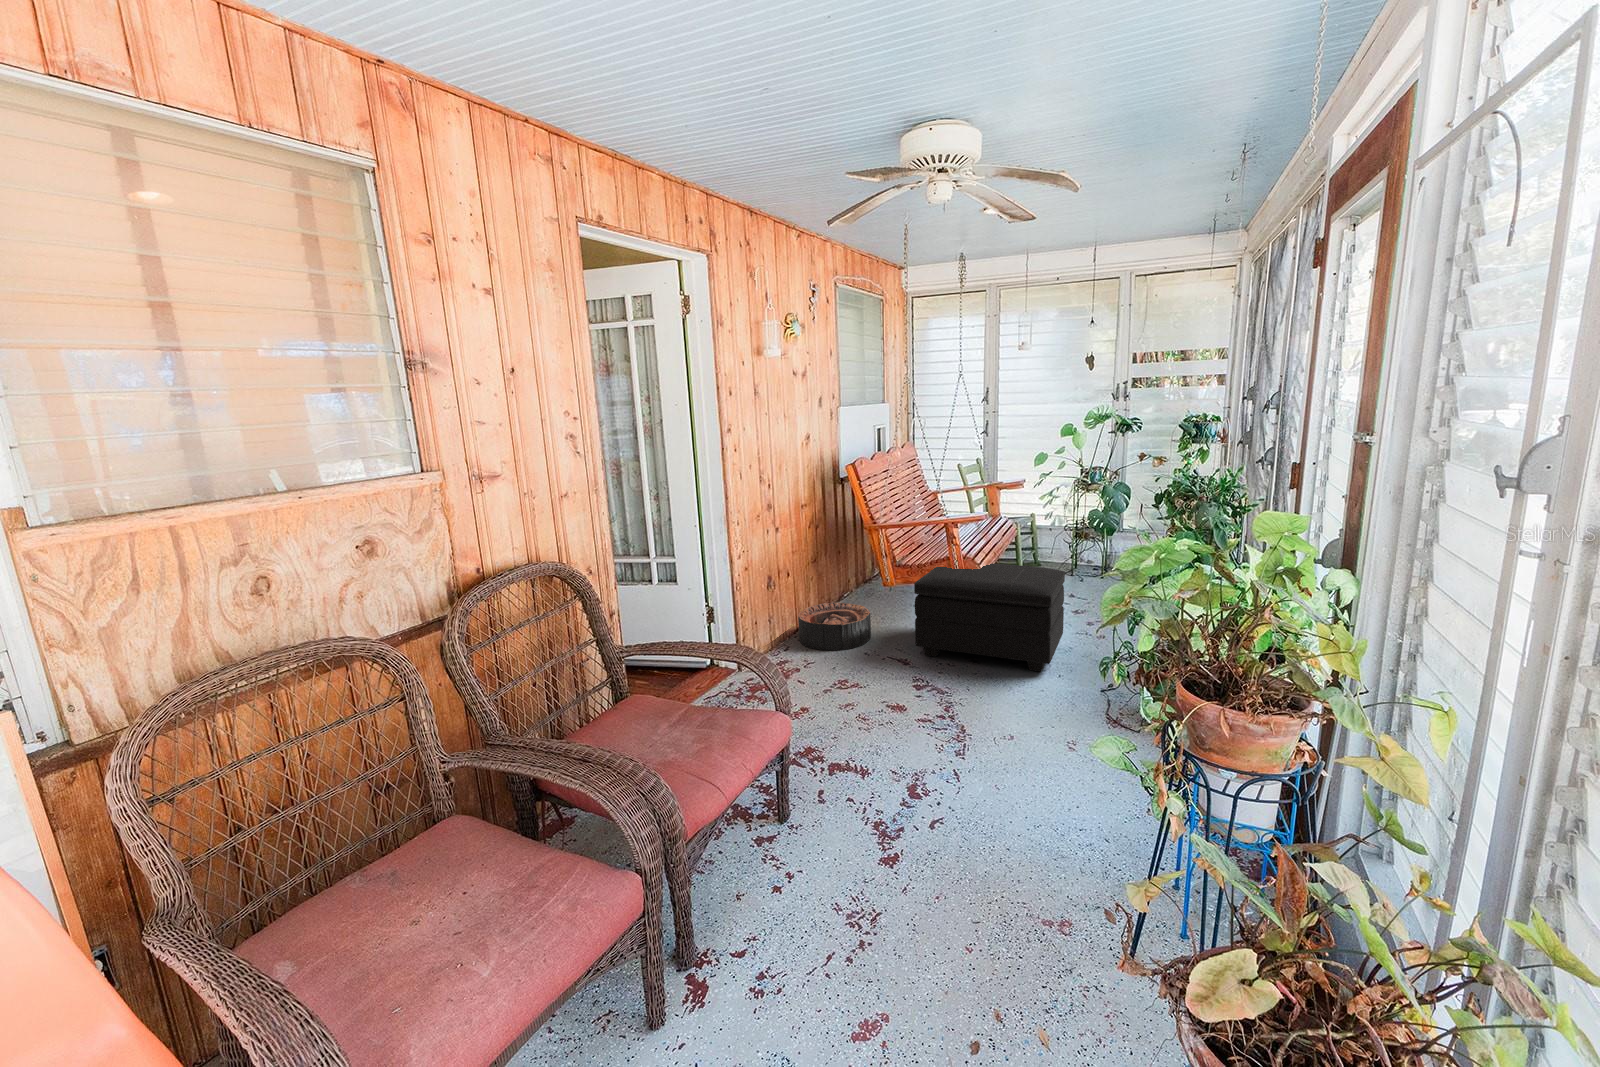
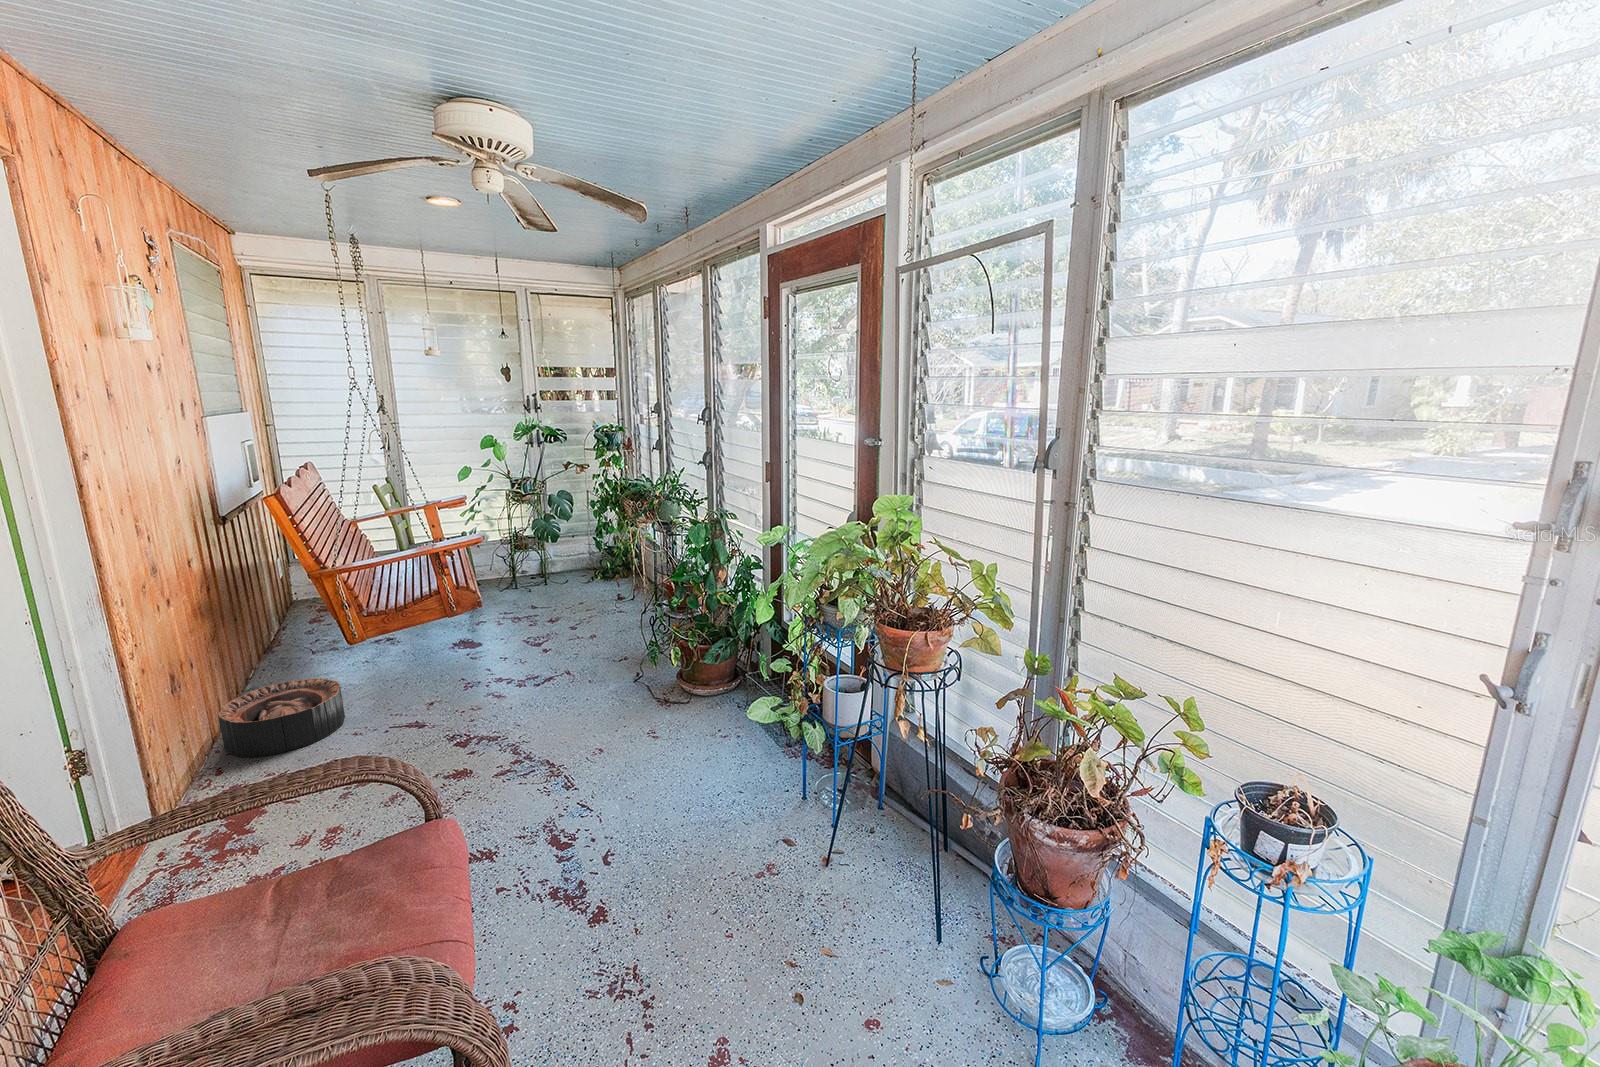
footstool: present [914,563,1065,672] -> none [416,581,582,709]

